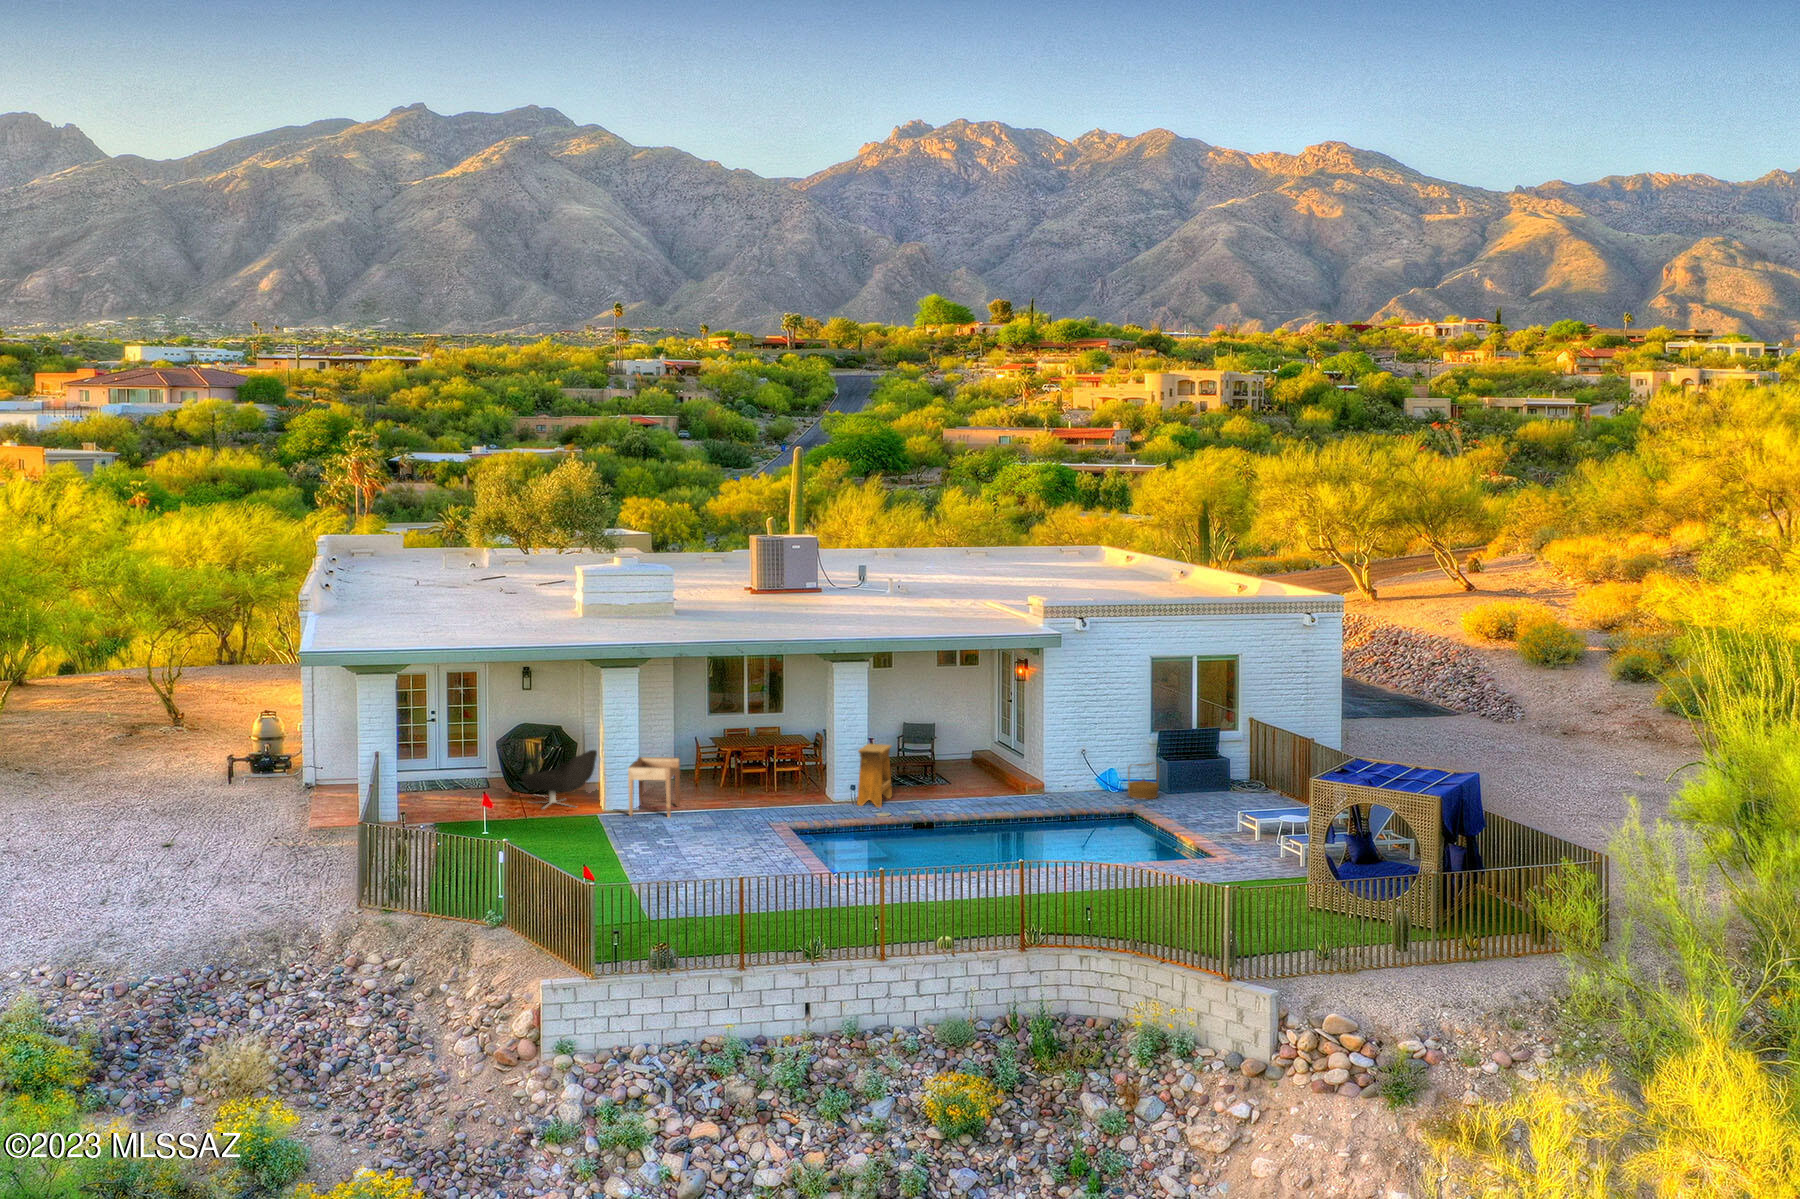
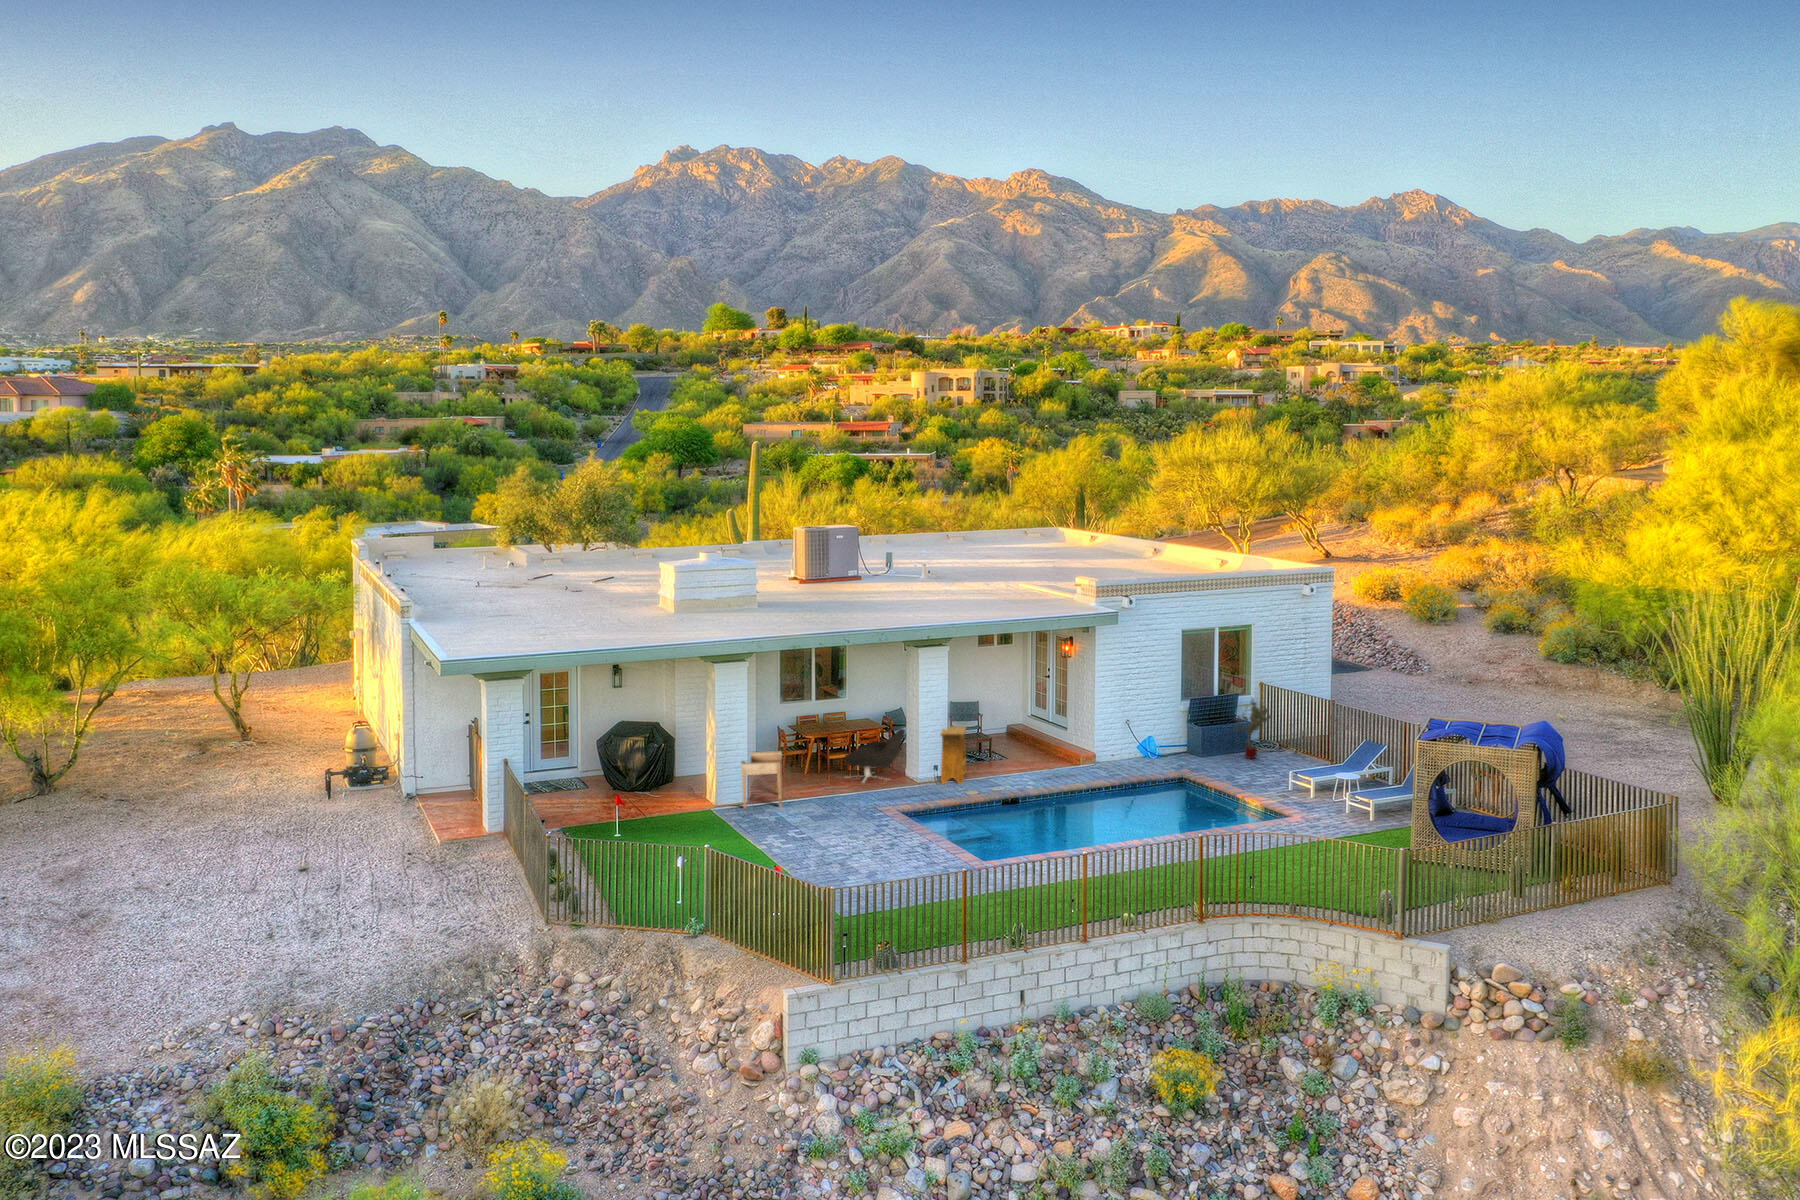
potted tree: none [1200,732,1251,802] -> present [1235,698,1271,759]
lounge chair: present [521,750,597,809] -> present [845,729,905,783]
woven basket: present [1128,763,1159,799] -> none [1165,727,1193,761]

